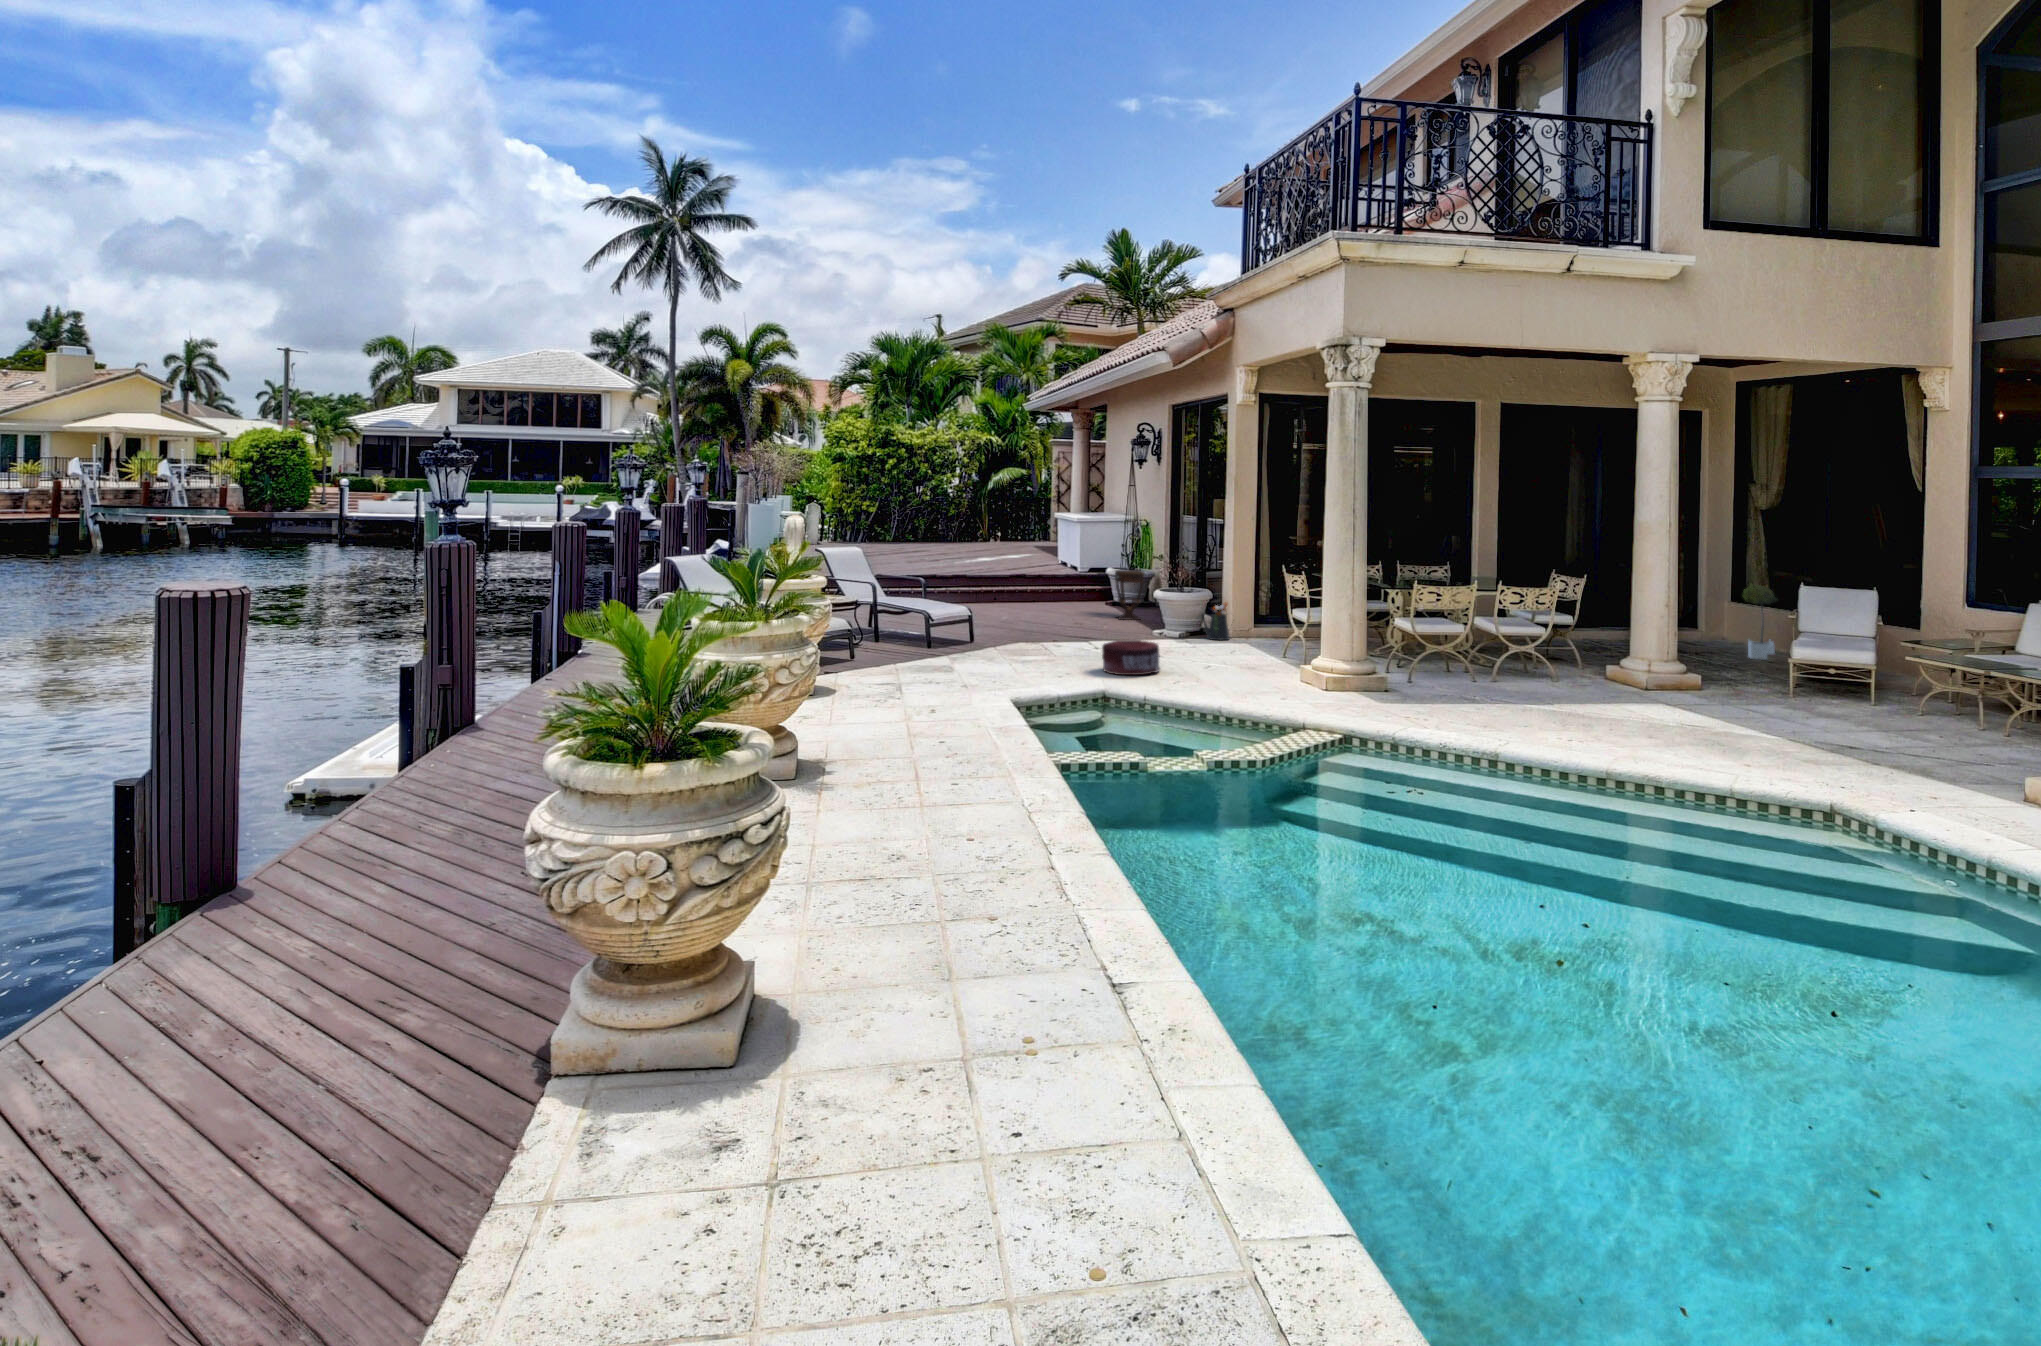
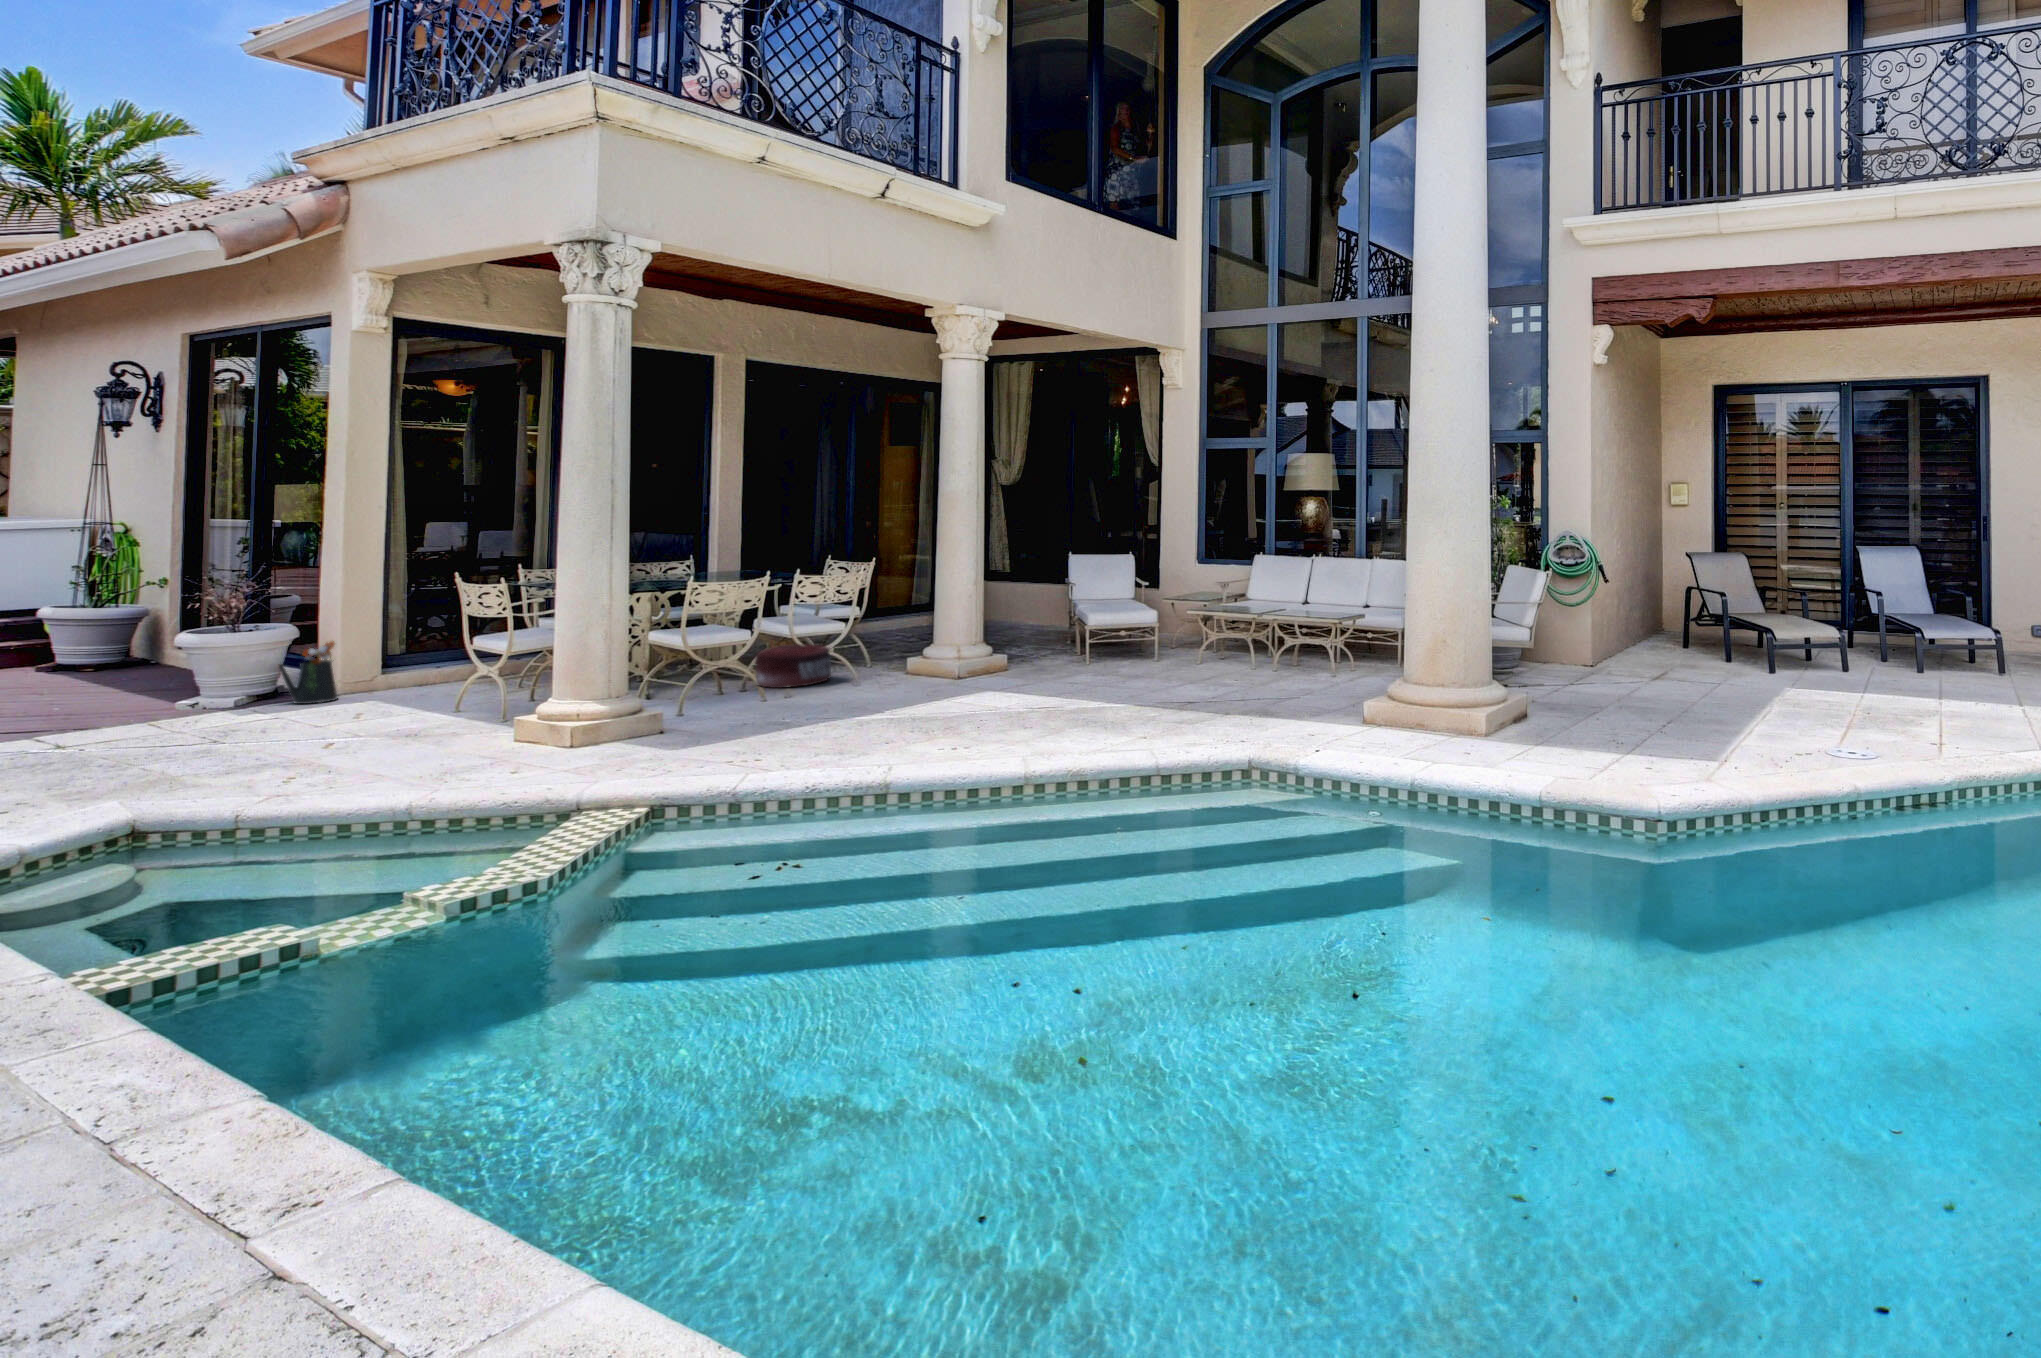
side table: present [1115,570,1144,620] -> none [53,608,131,698]
potted tree: present [1743,584,1777,660] -> none [1009,552,1041,629]
pouf: present [1102,640,1160,675] -> present [755,644,831,688]

